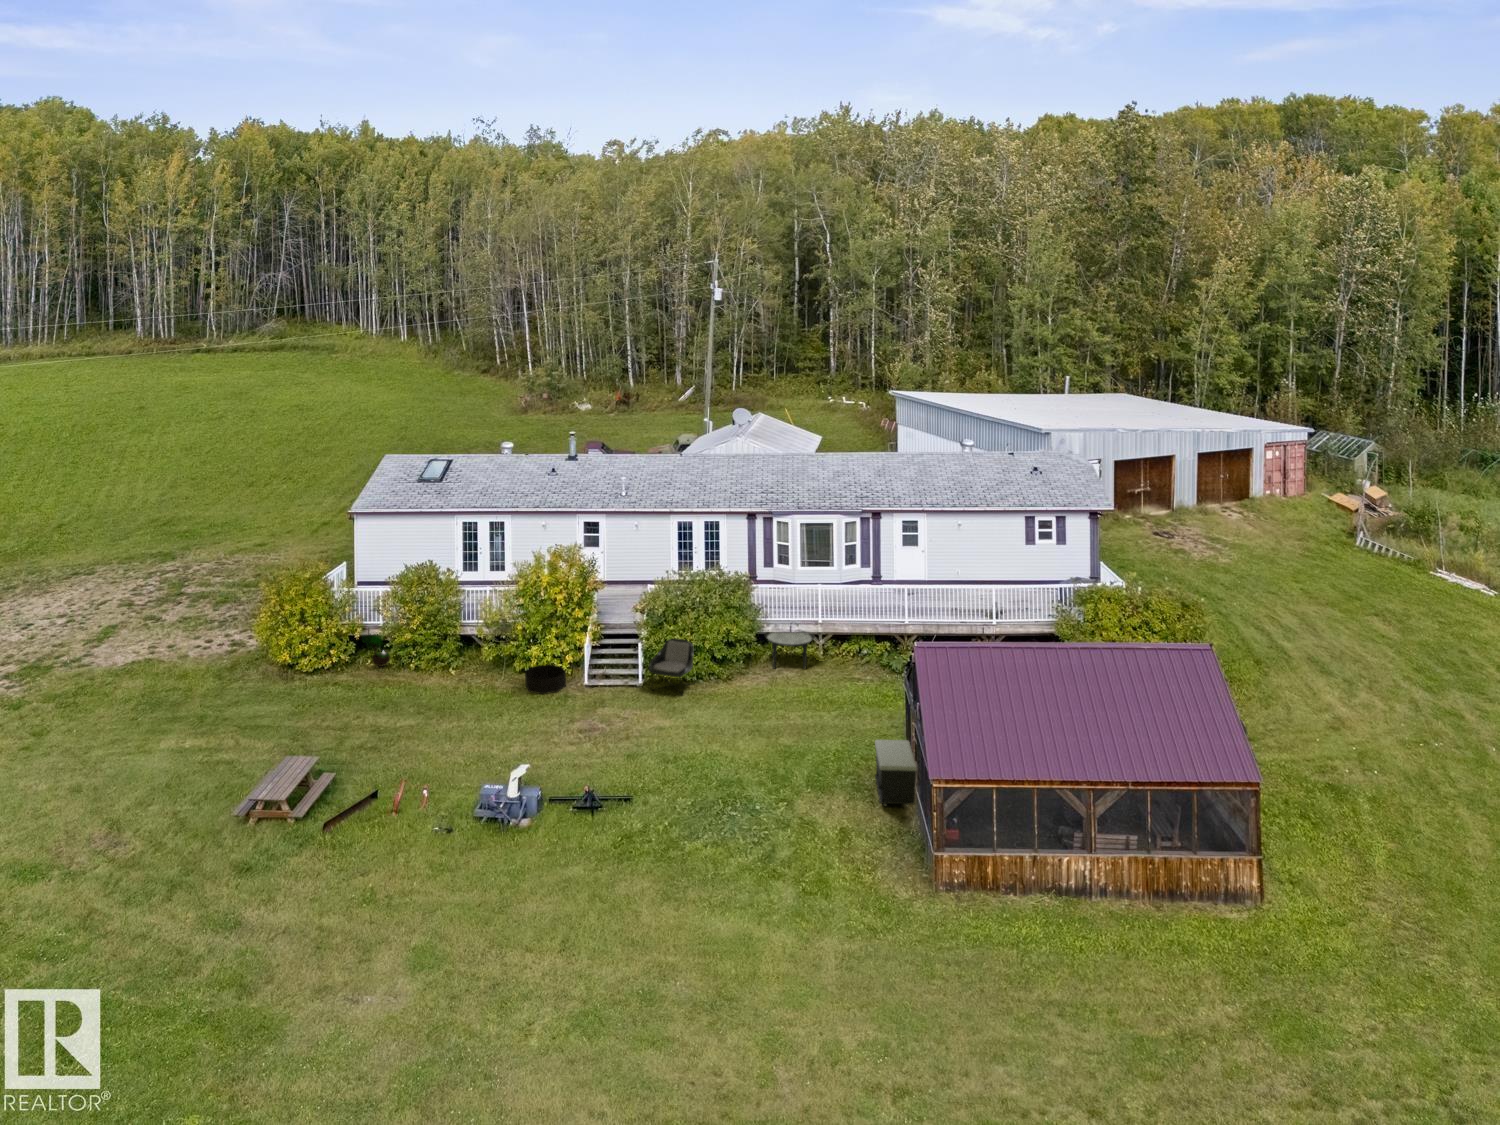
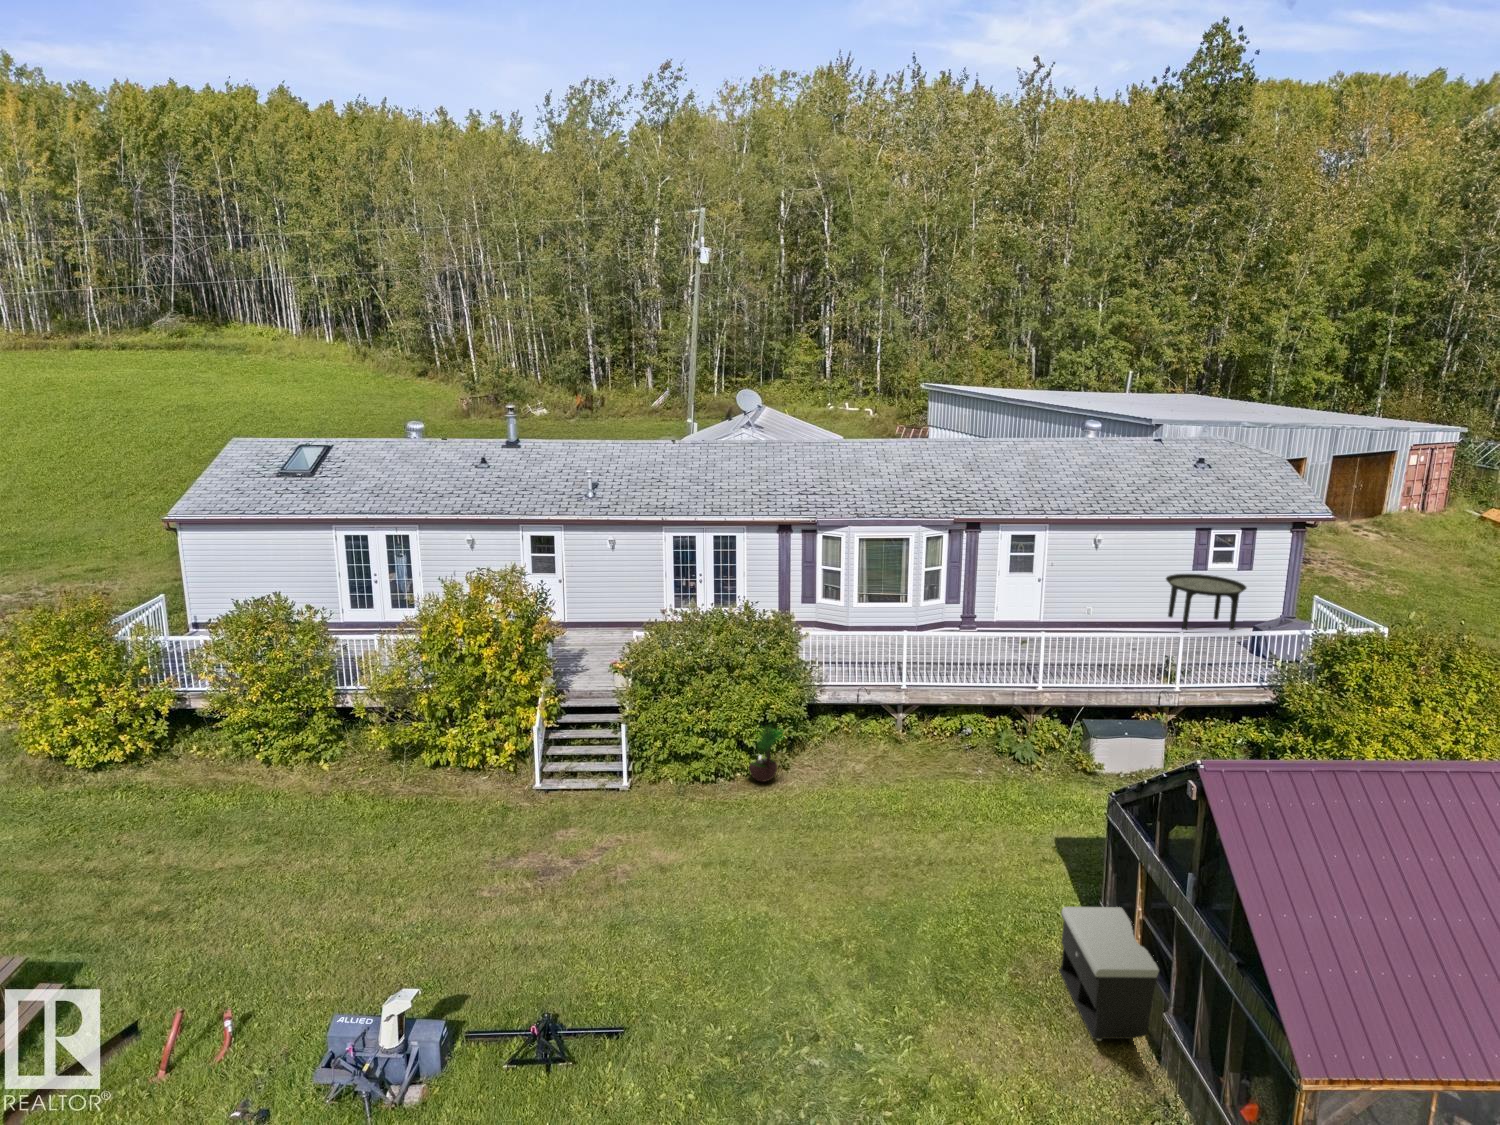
round table: present [765,632,815,669] -> present [1166,574,1246,630]
potted tree: present [364,633,390,666] -> present [749,727,784,782]
lounge chair: present [648,639,693,694] -> none [637,715,712,808]
basket: present [525,664,566,694] -> none [436,757,504,809]

